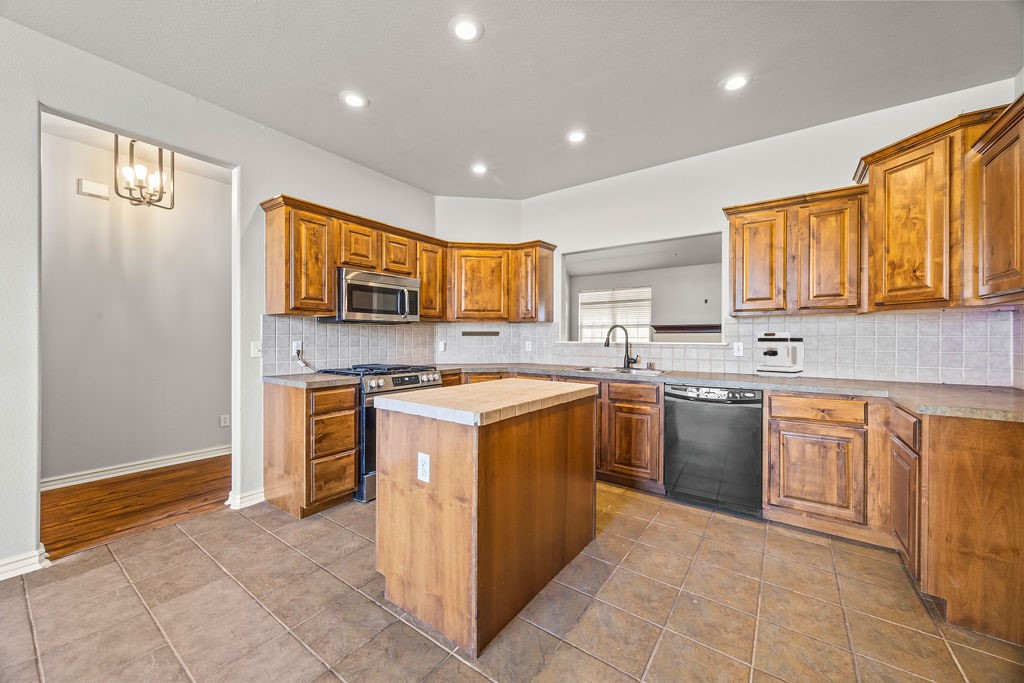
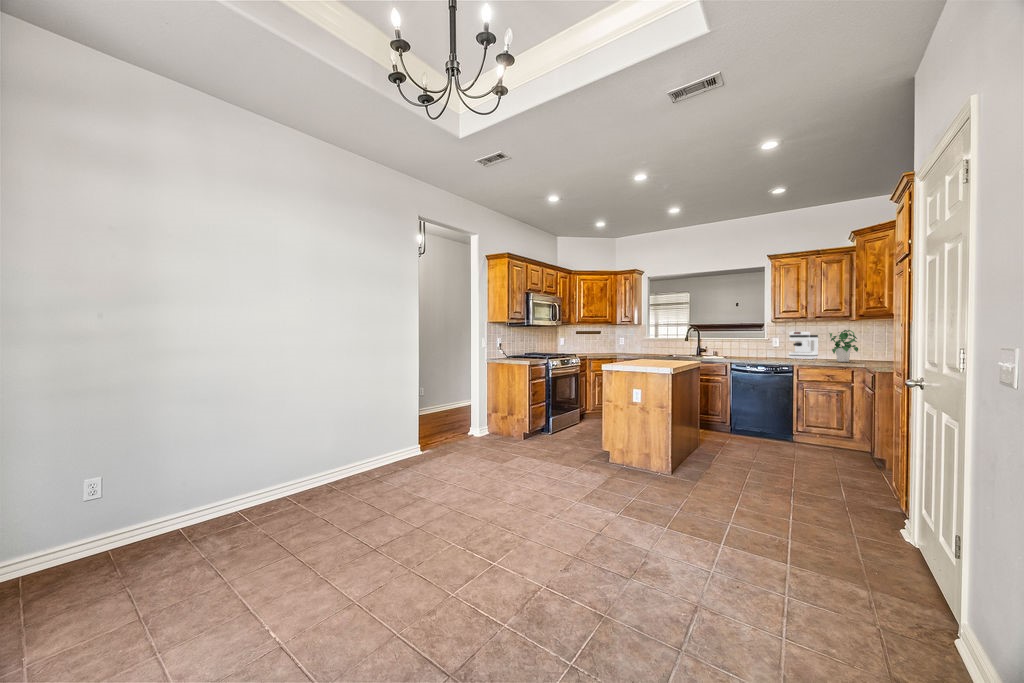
potted plant: none [820,328,875,386] -> present [829,330,858,362]

